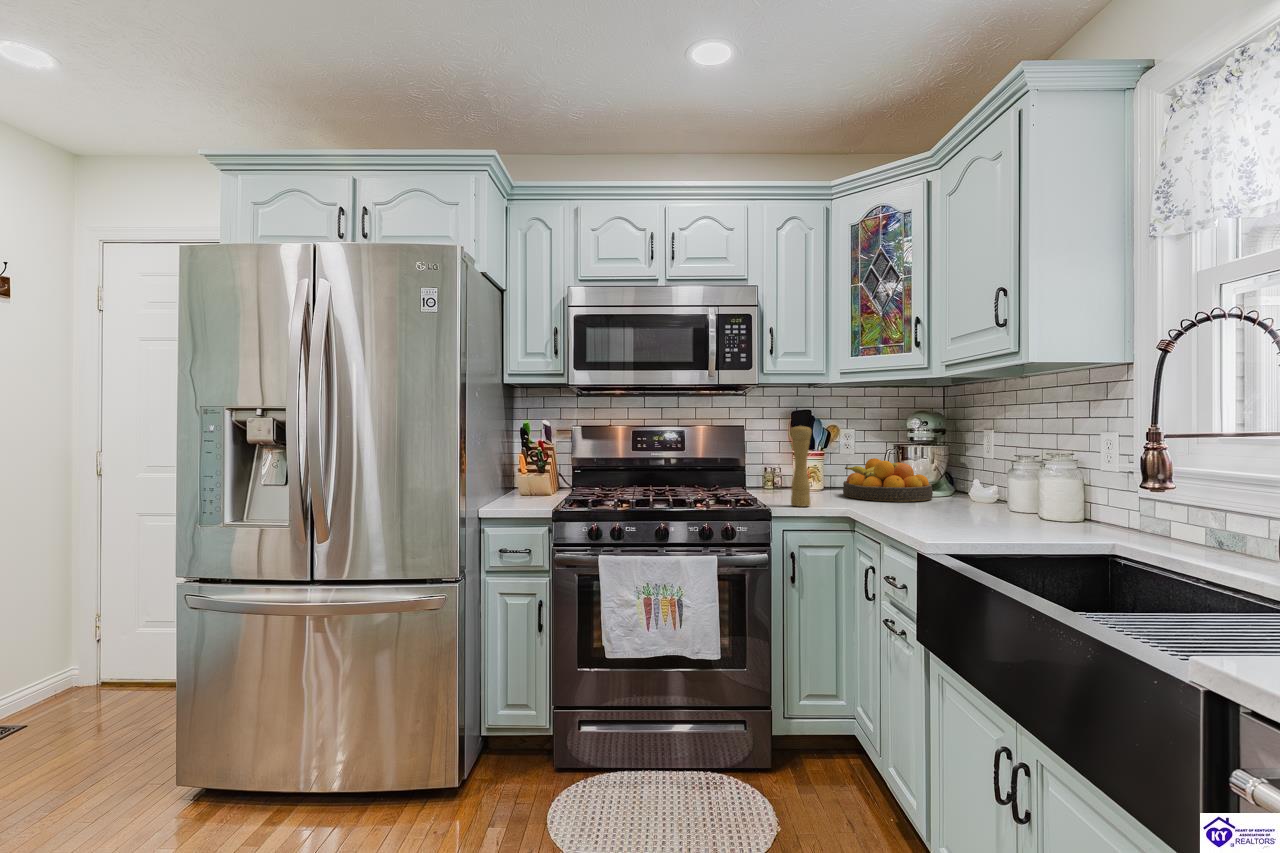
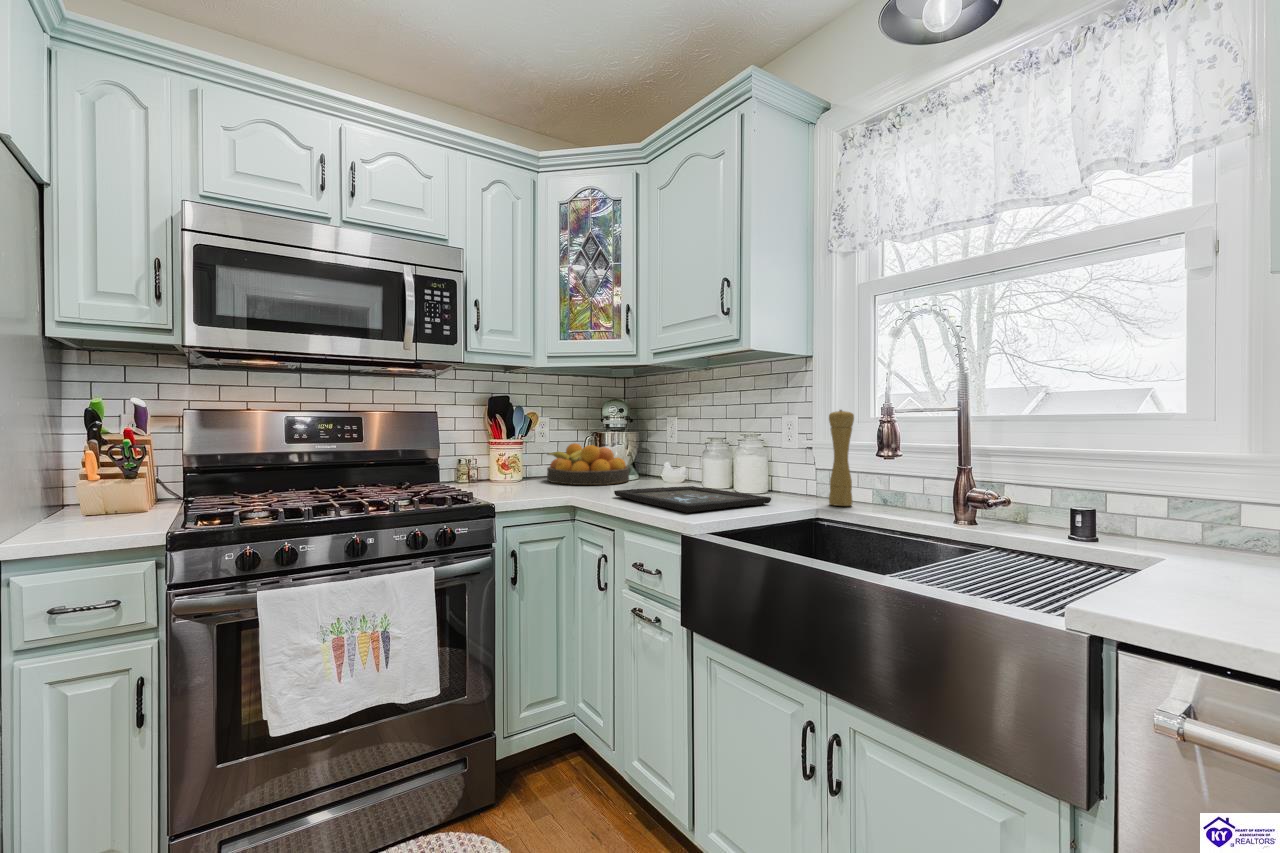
pepper mill: present [790,425,812,507] -> present [829,410,854,506]
tray: none [885,506,1051,531] -> present [614,486,771,513]

